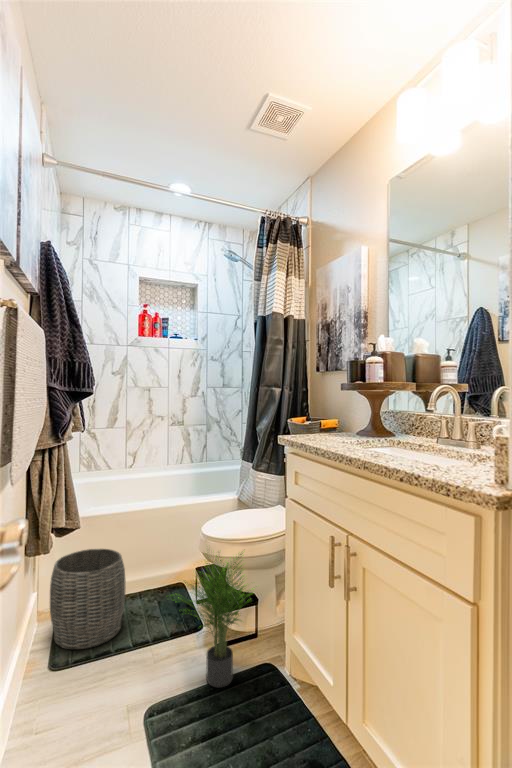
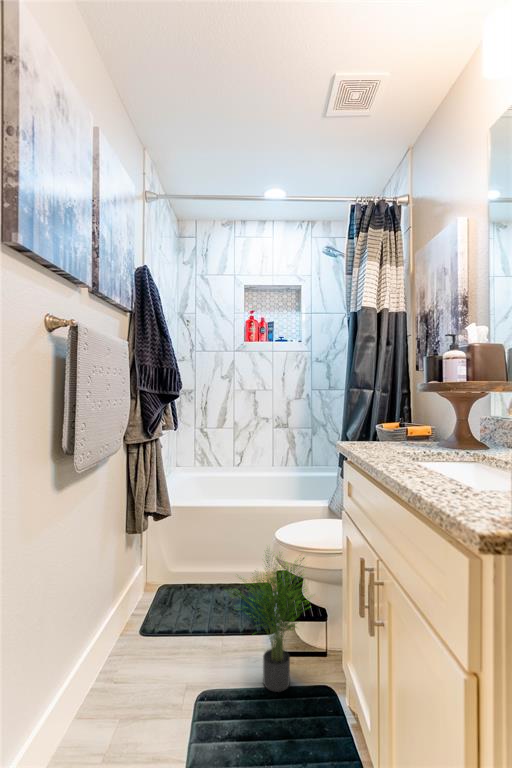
woven basket: present [50,549,126,649] -> none [141,538,207,629]

